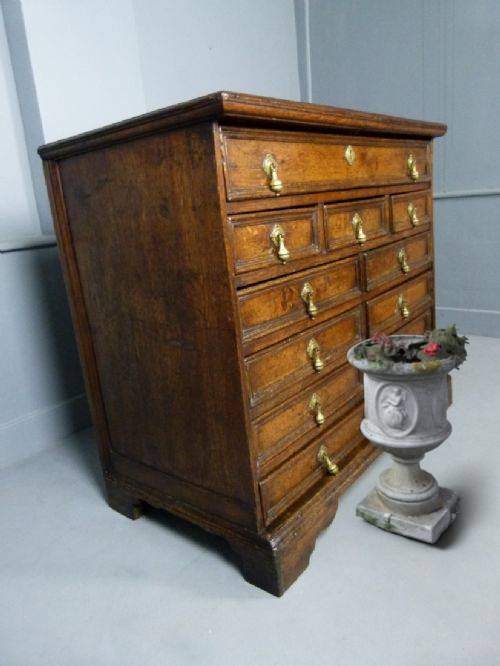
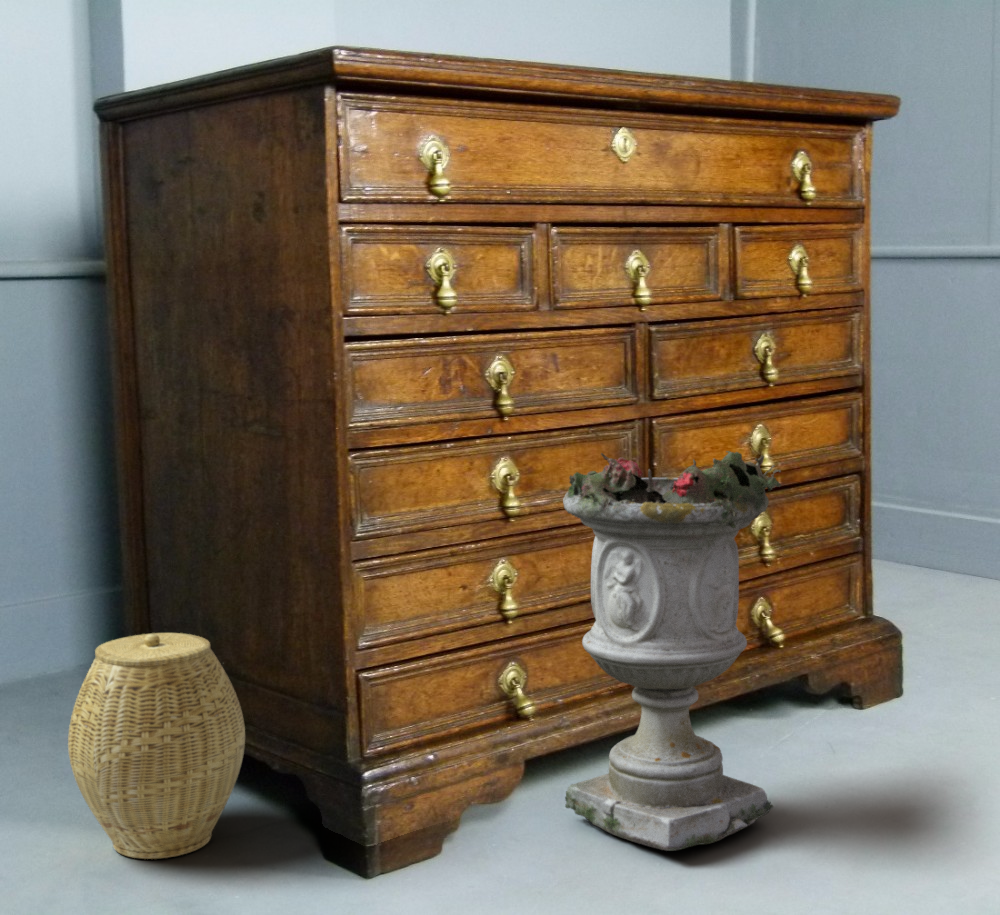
woven basket: none [85,462,188,601] -> present [68,633,245,859]

